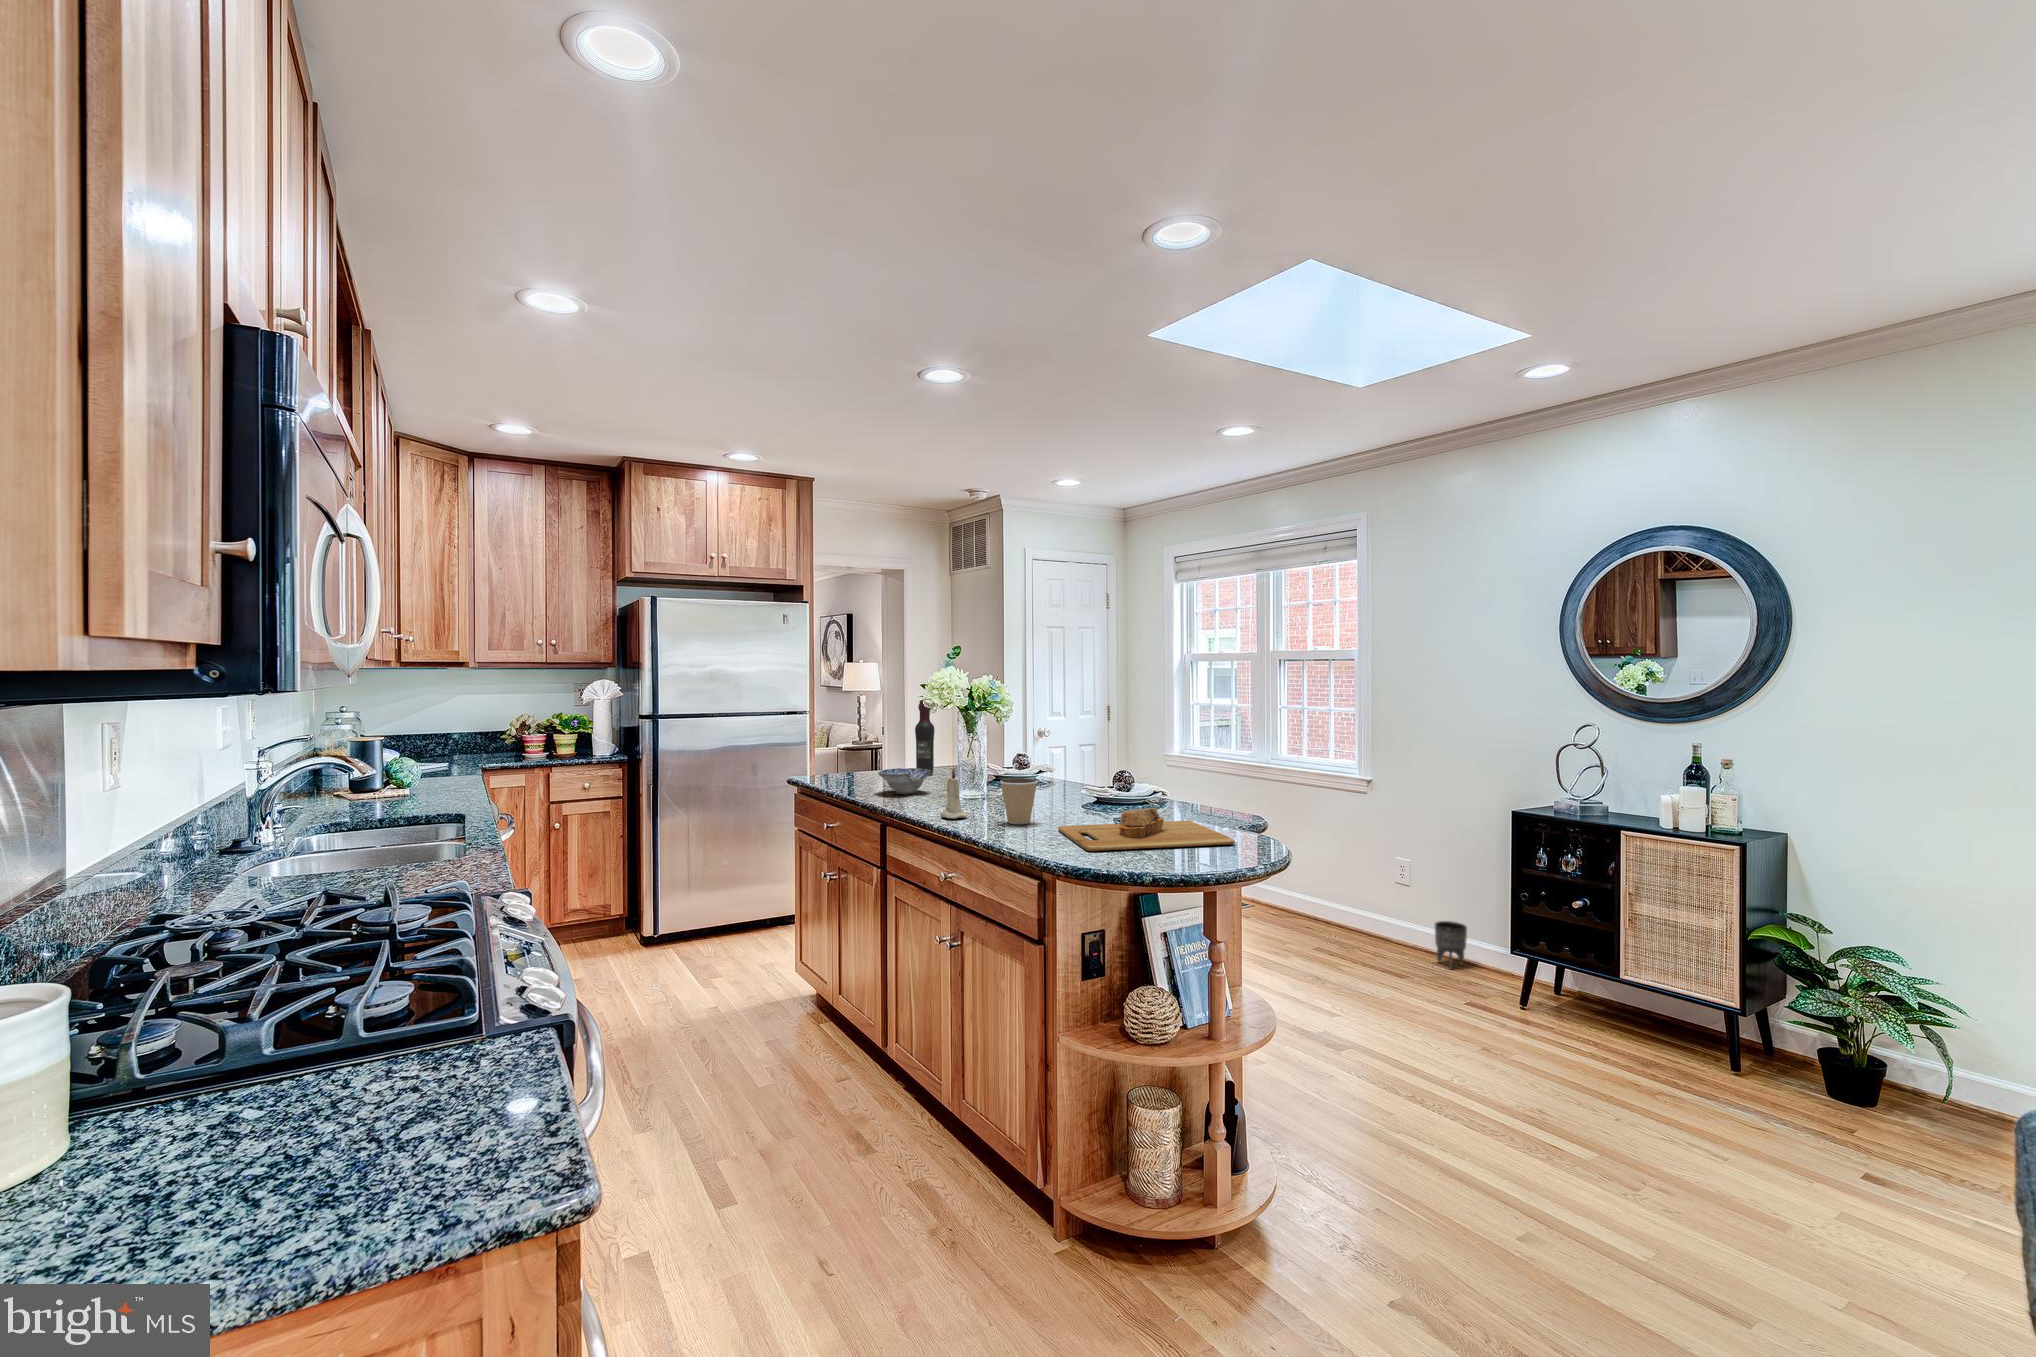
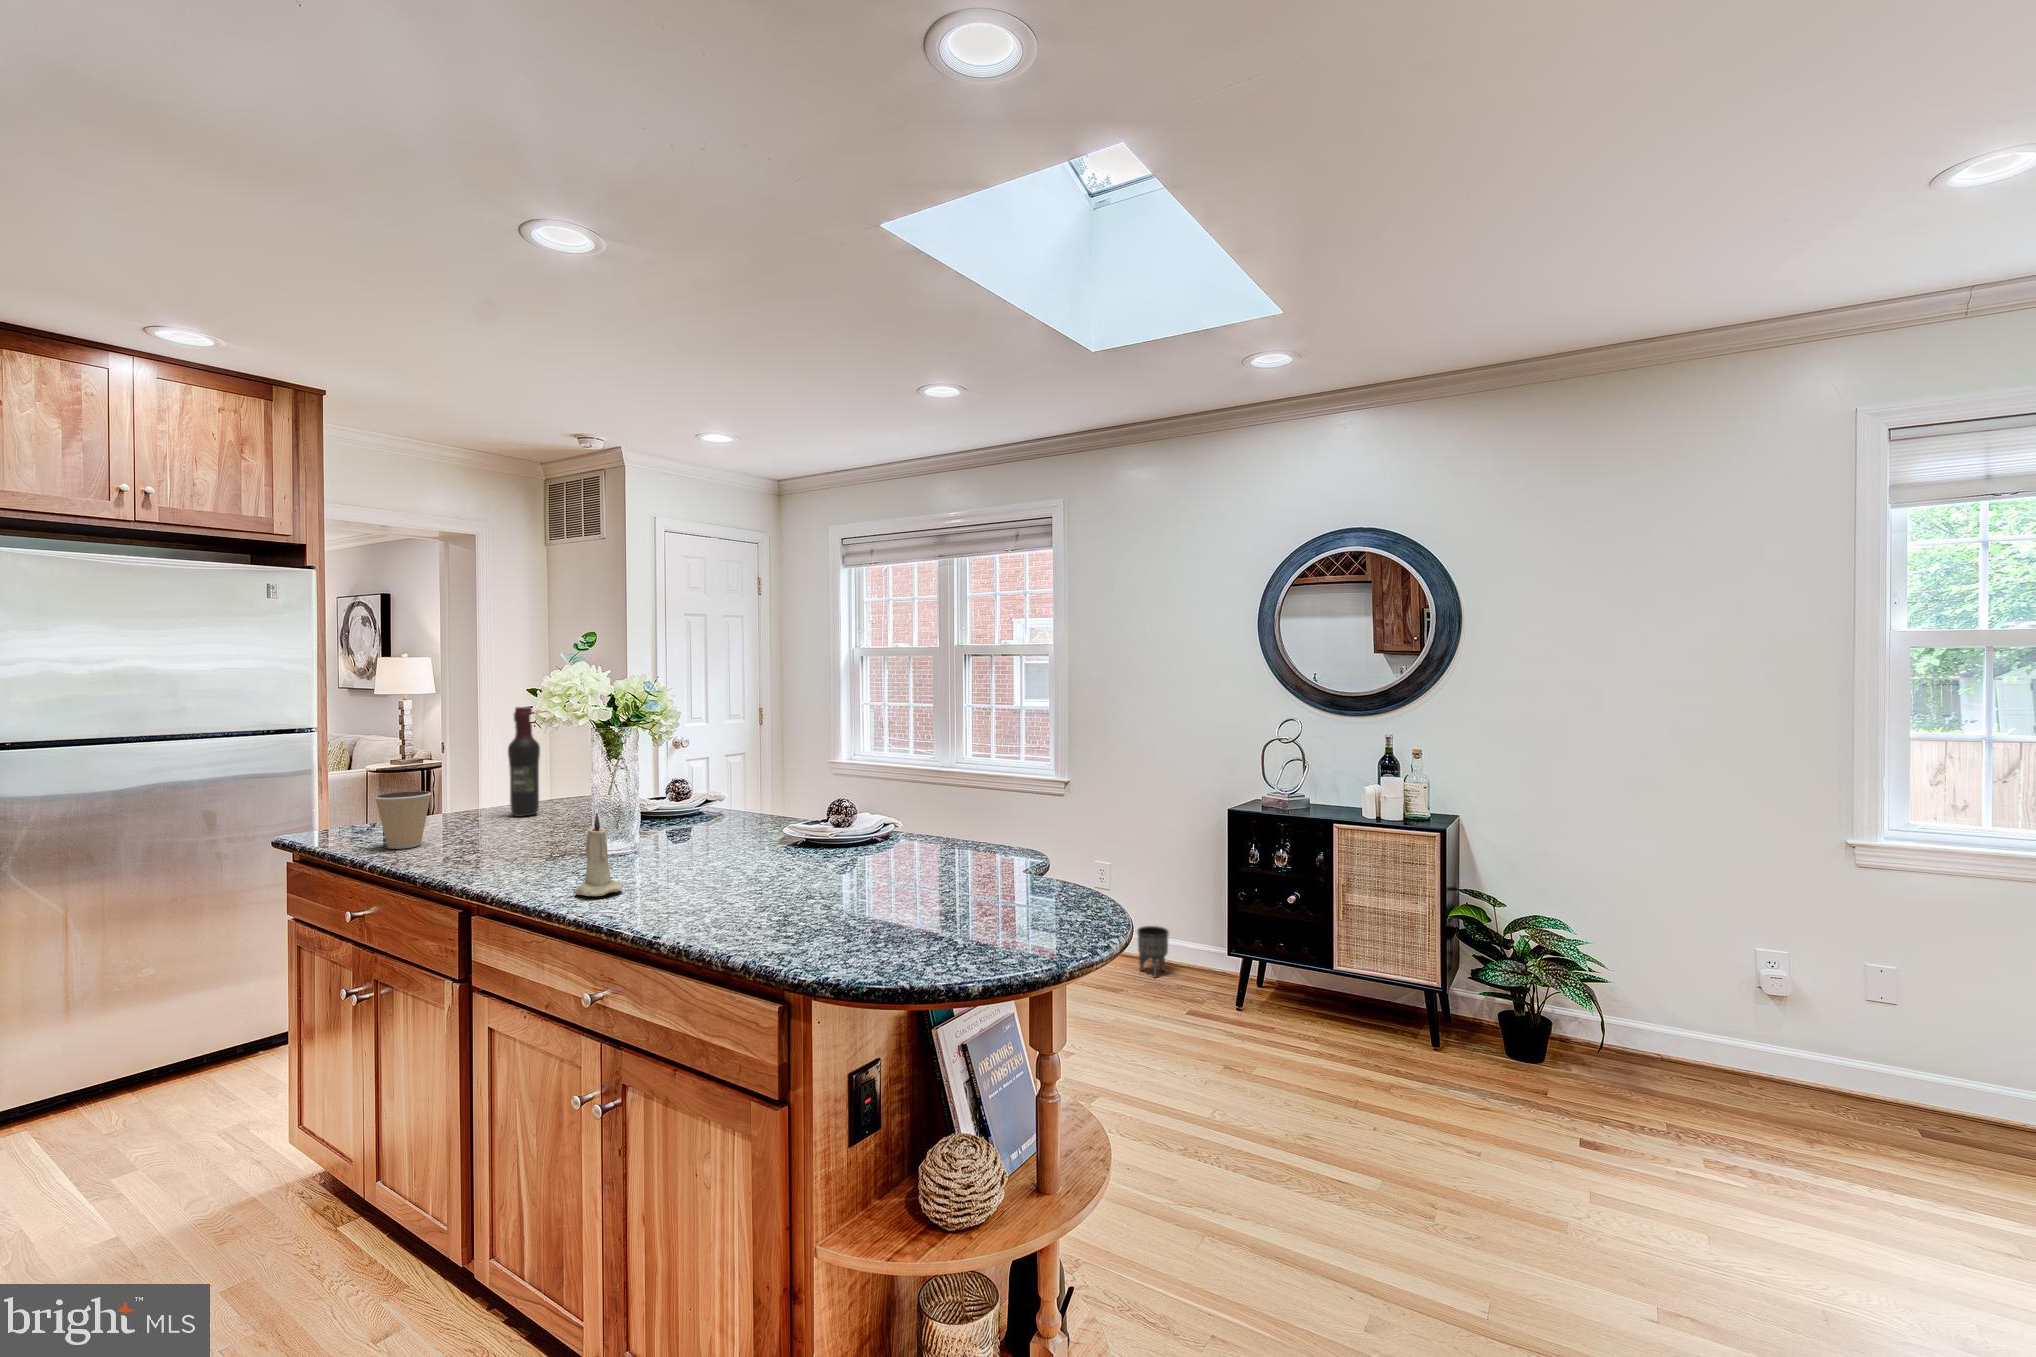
ceramic bowl: present [878,768,932,795] -> none [449,811,545,855]
coffee cup: present [1000,778,1038,824] -> present [375,791,432,849]
cutting board: present [1058,808,1235,851] -> none [783,854,1052,940]

